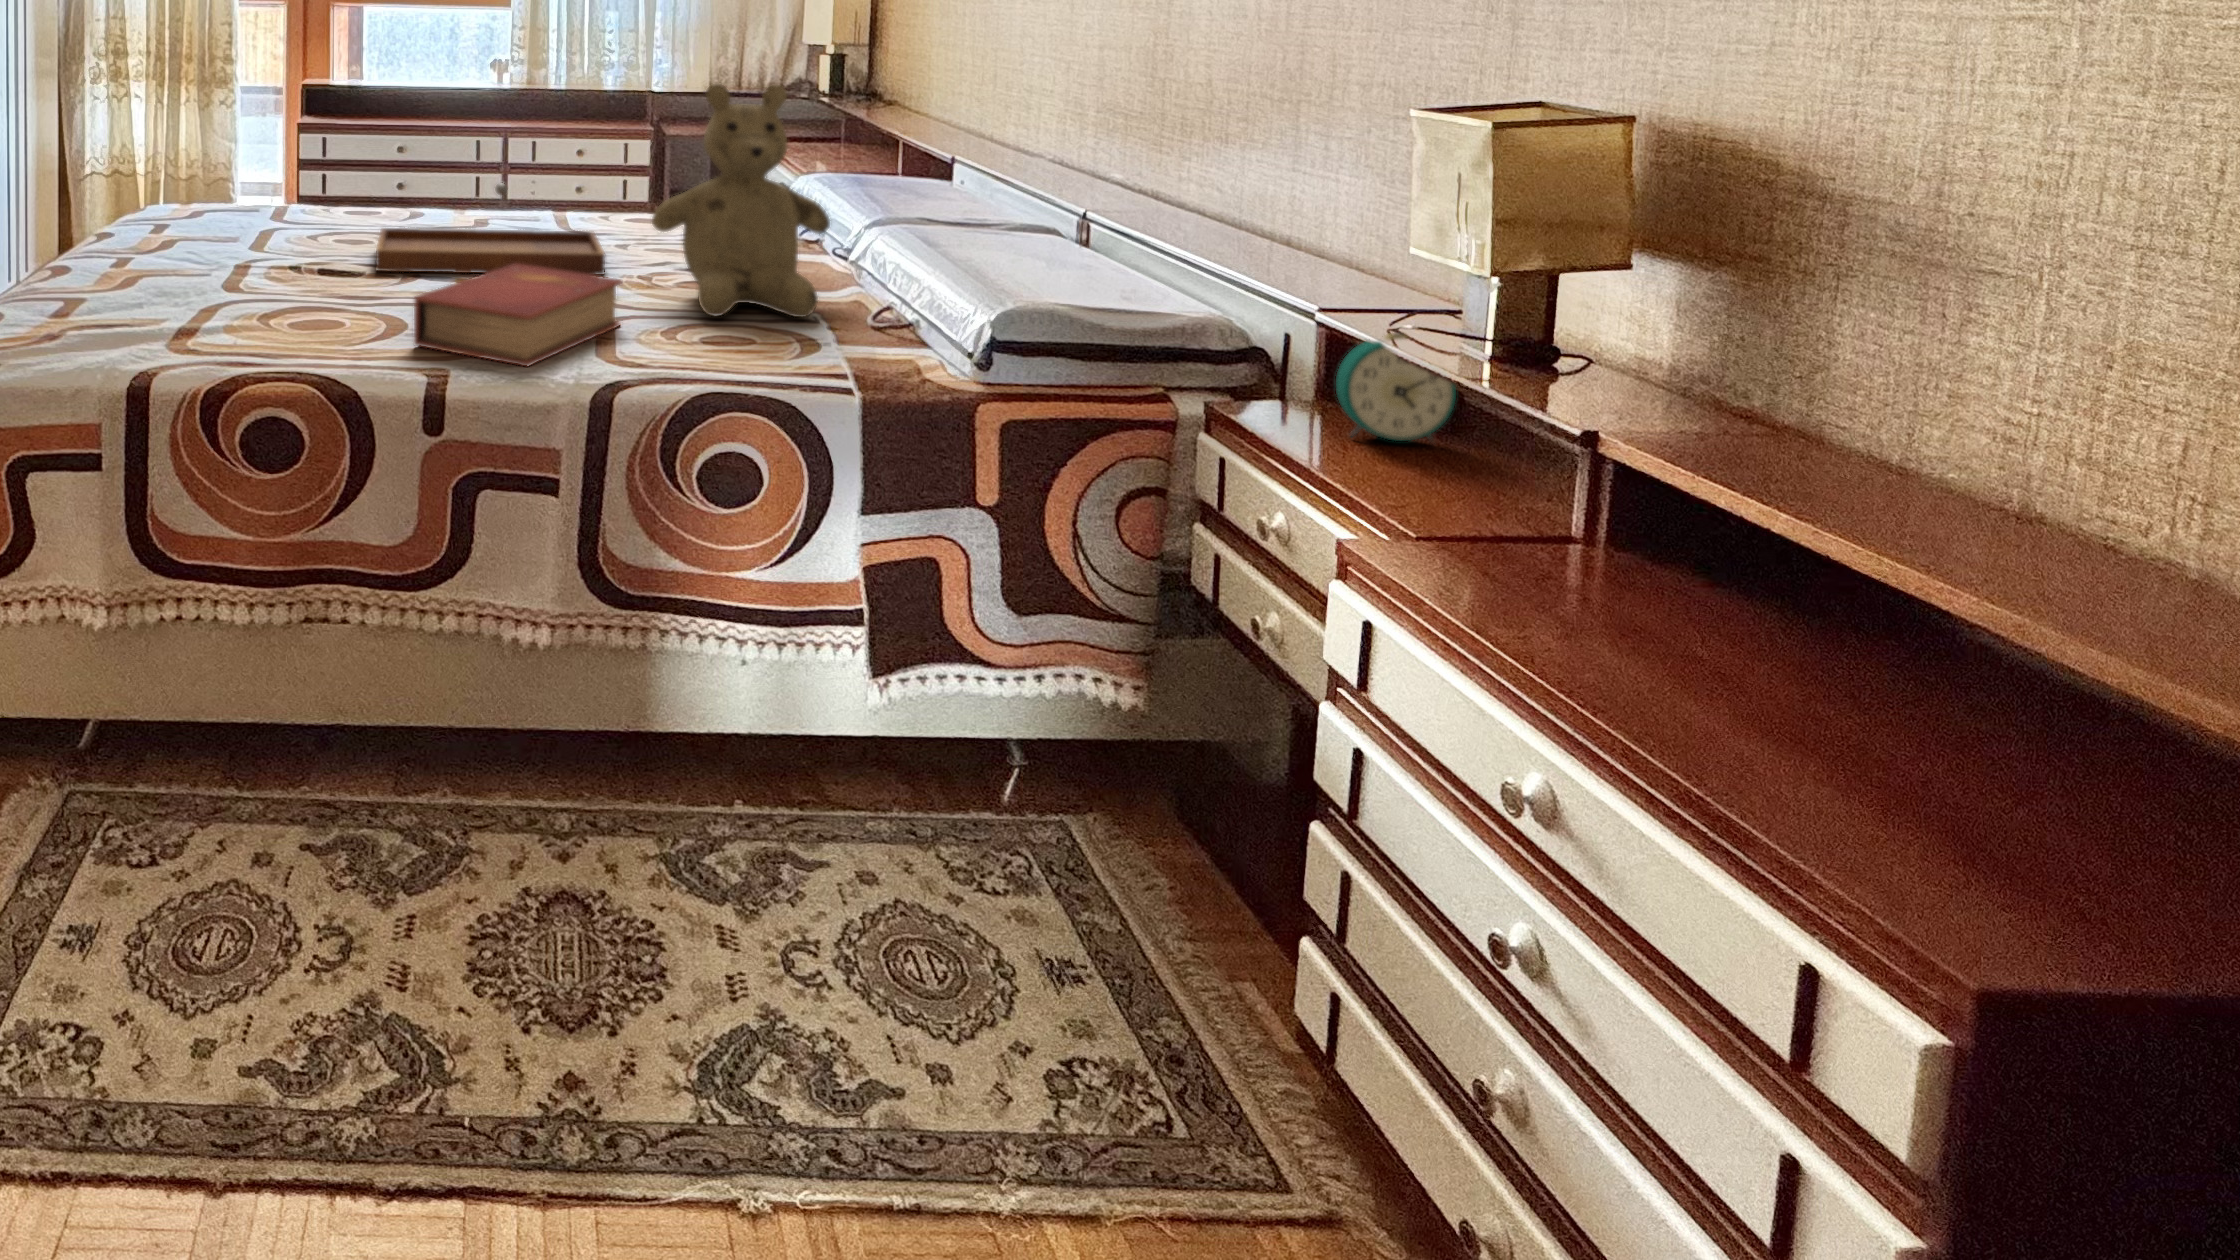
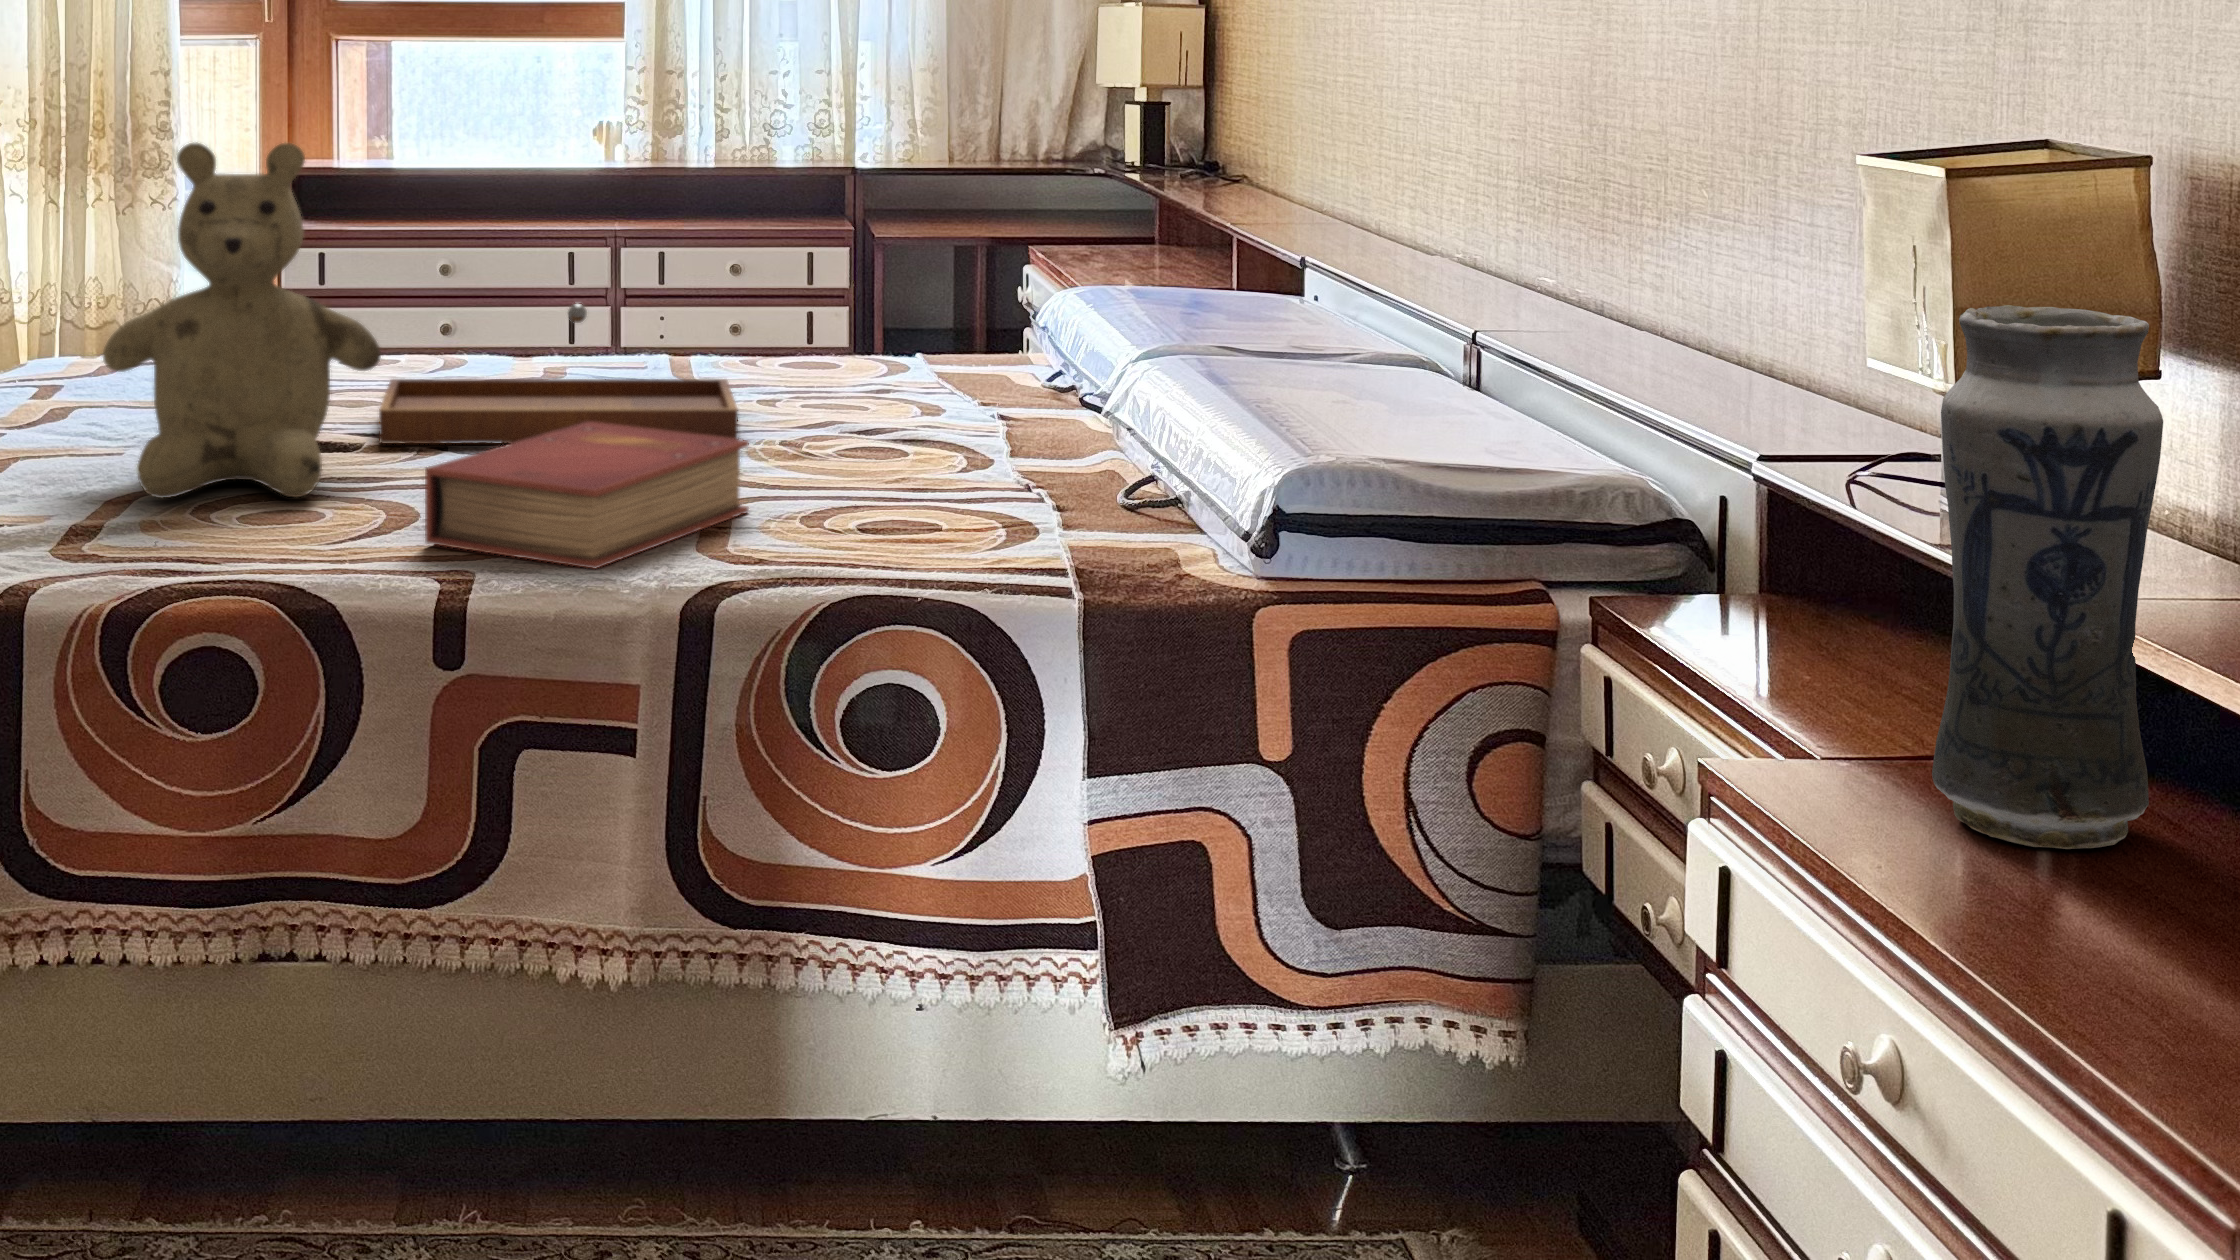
teddy bear: present [652,84,830,317] -> present [103,142,381,498]
vase: none [1525,235,1726,632] -> present [1932,305,2163,849]
alarm clock: present [1336,333,1456,443] -> none [1763,475,1929,638]

